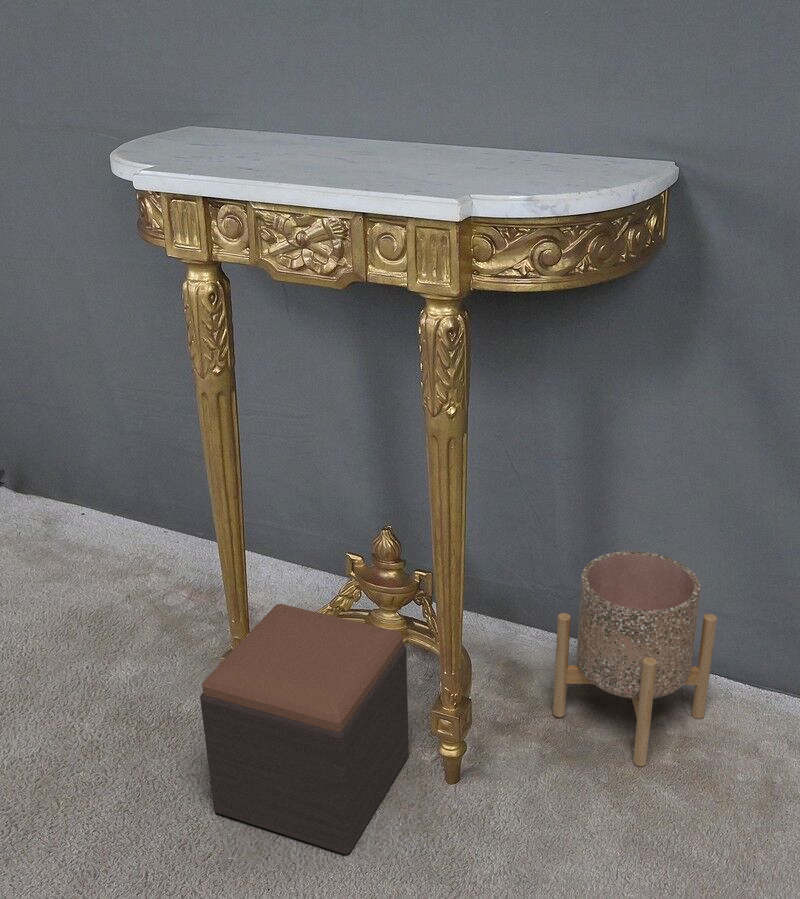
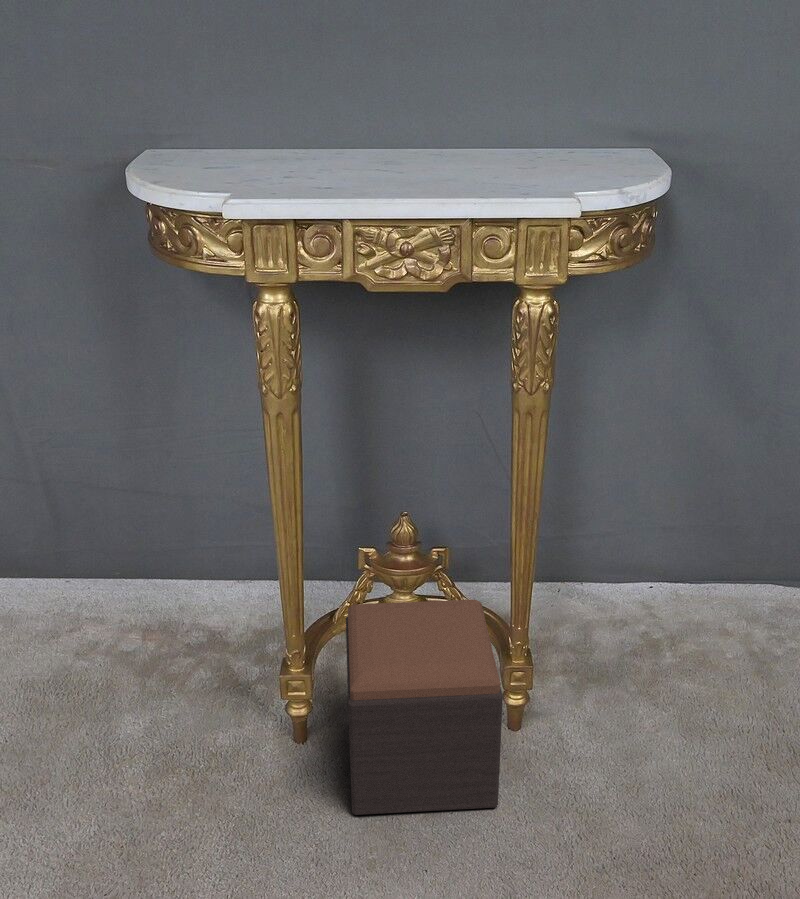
planter: present [553,551,717,766] -> none [562,488,681,665]

